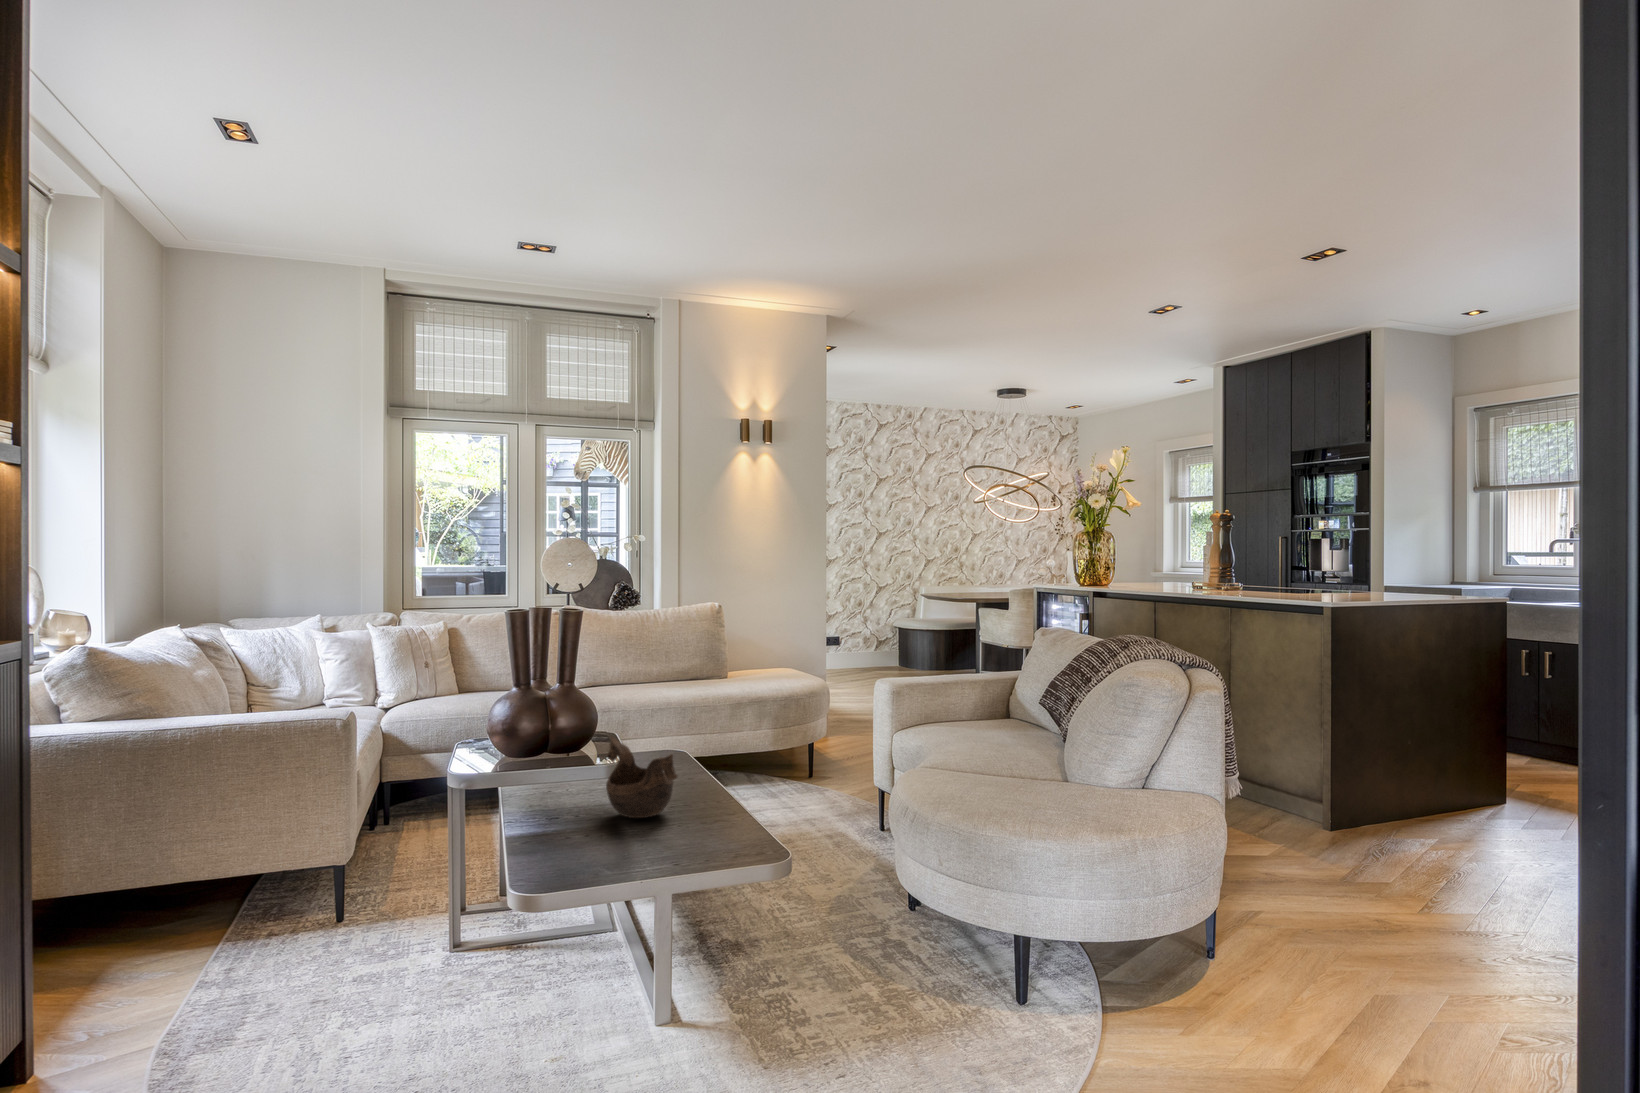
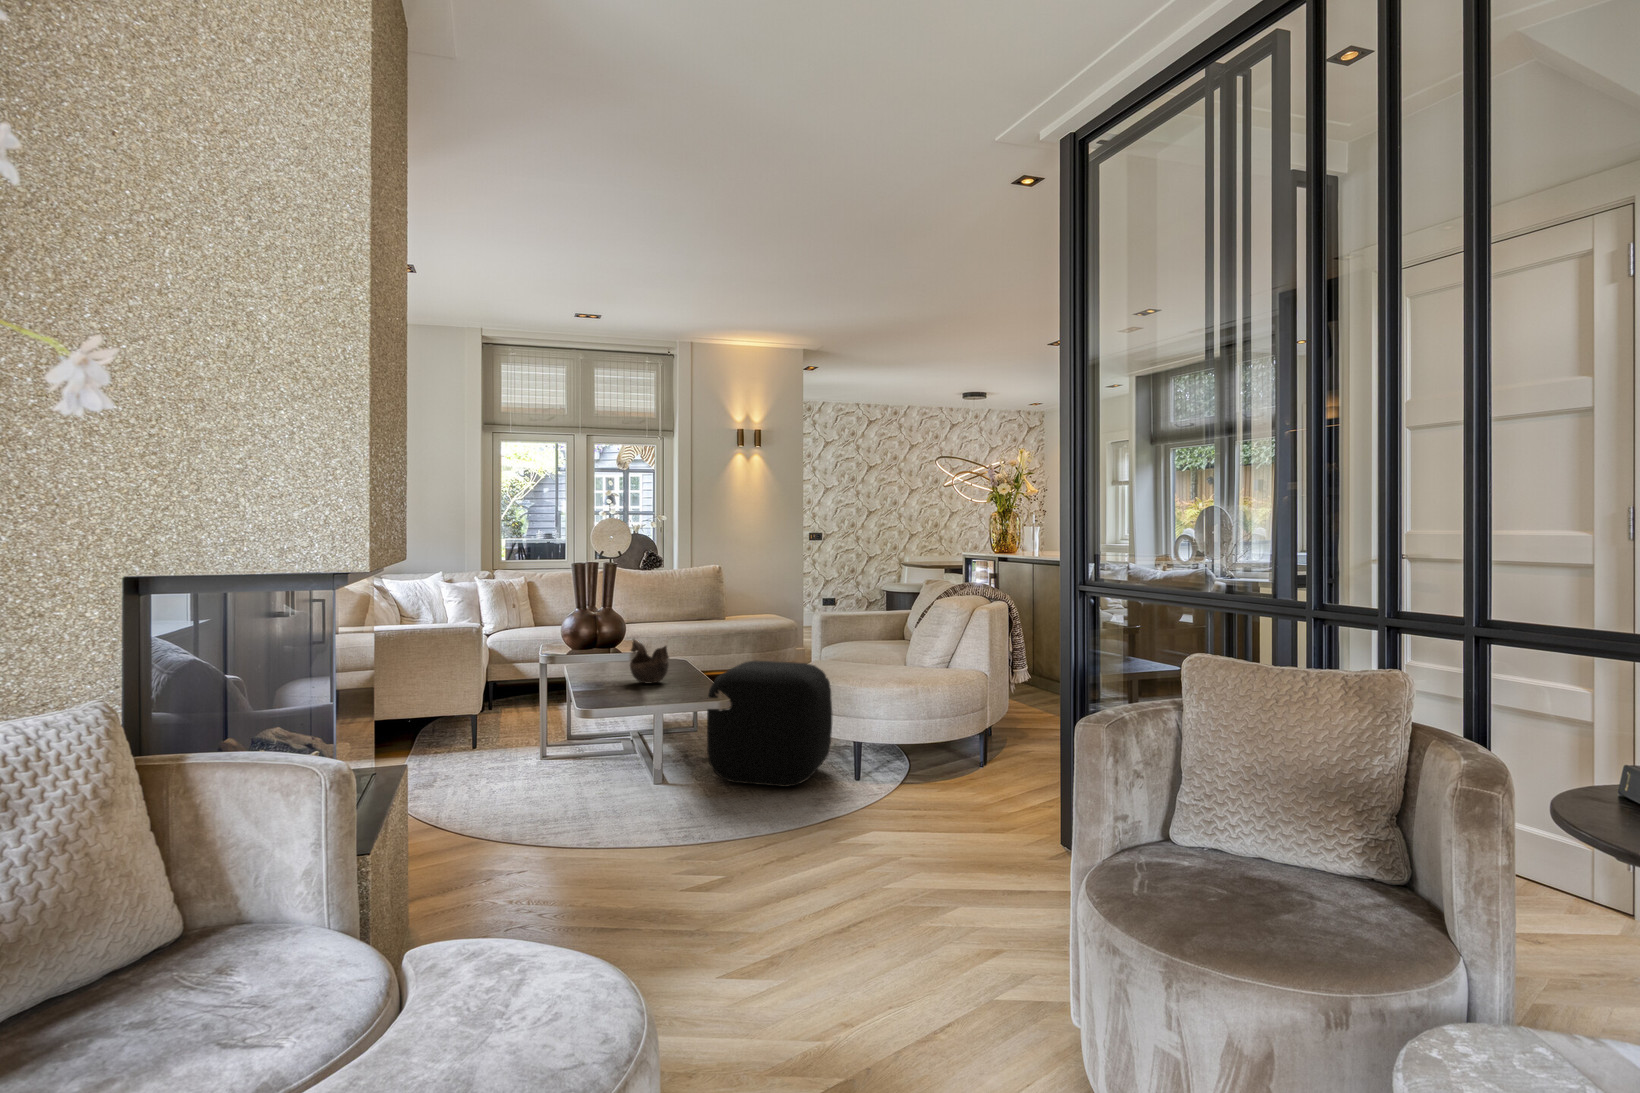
ottoman: none [752,779,974,1029] -> present [707,661,832,787]

